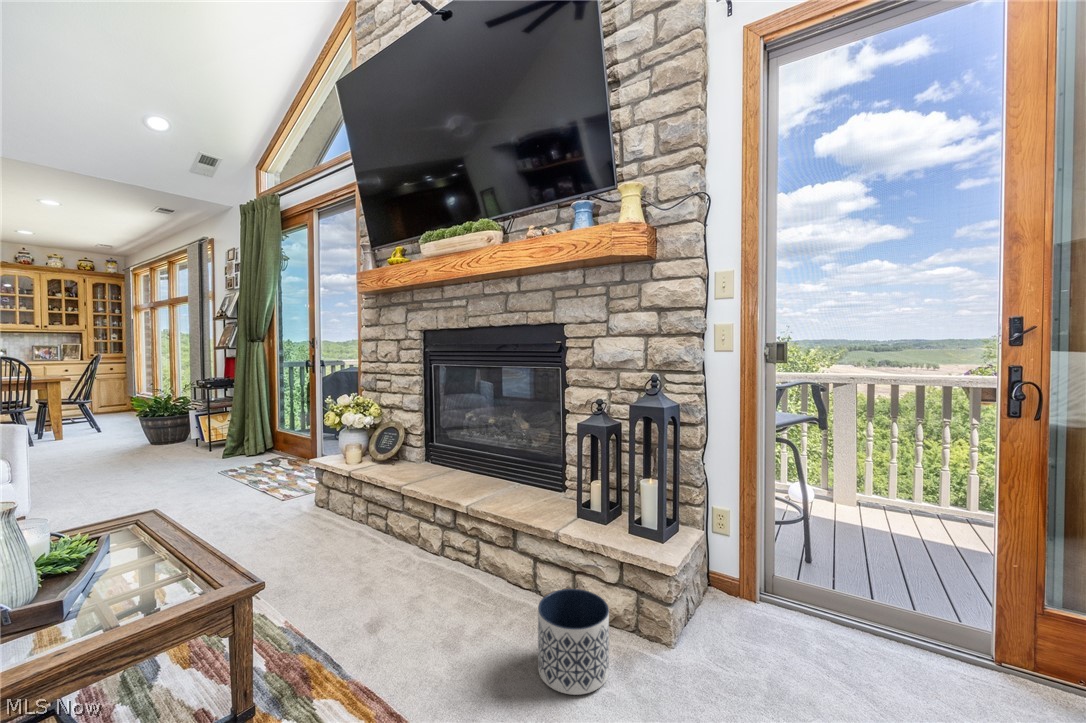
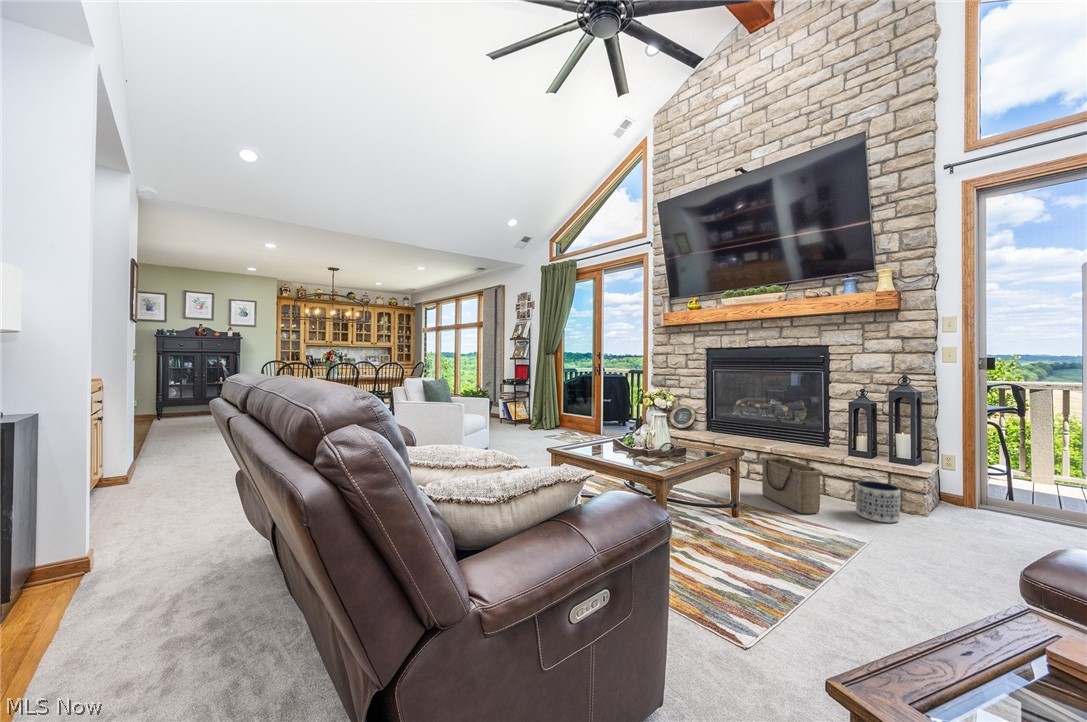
basket: none [401,534,468,683] -> present [761,457,823,514]

